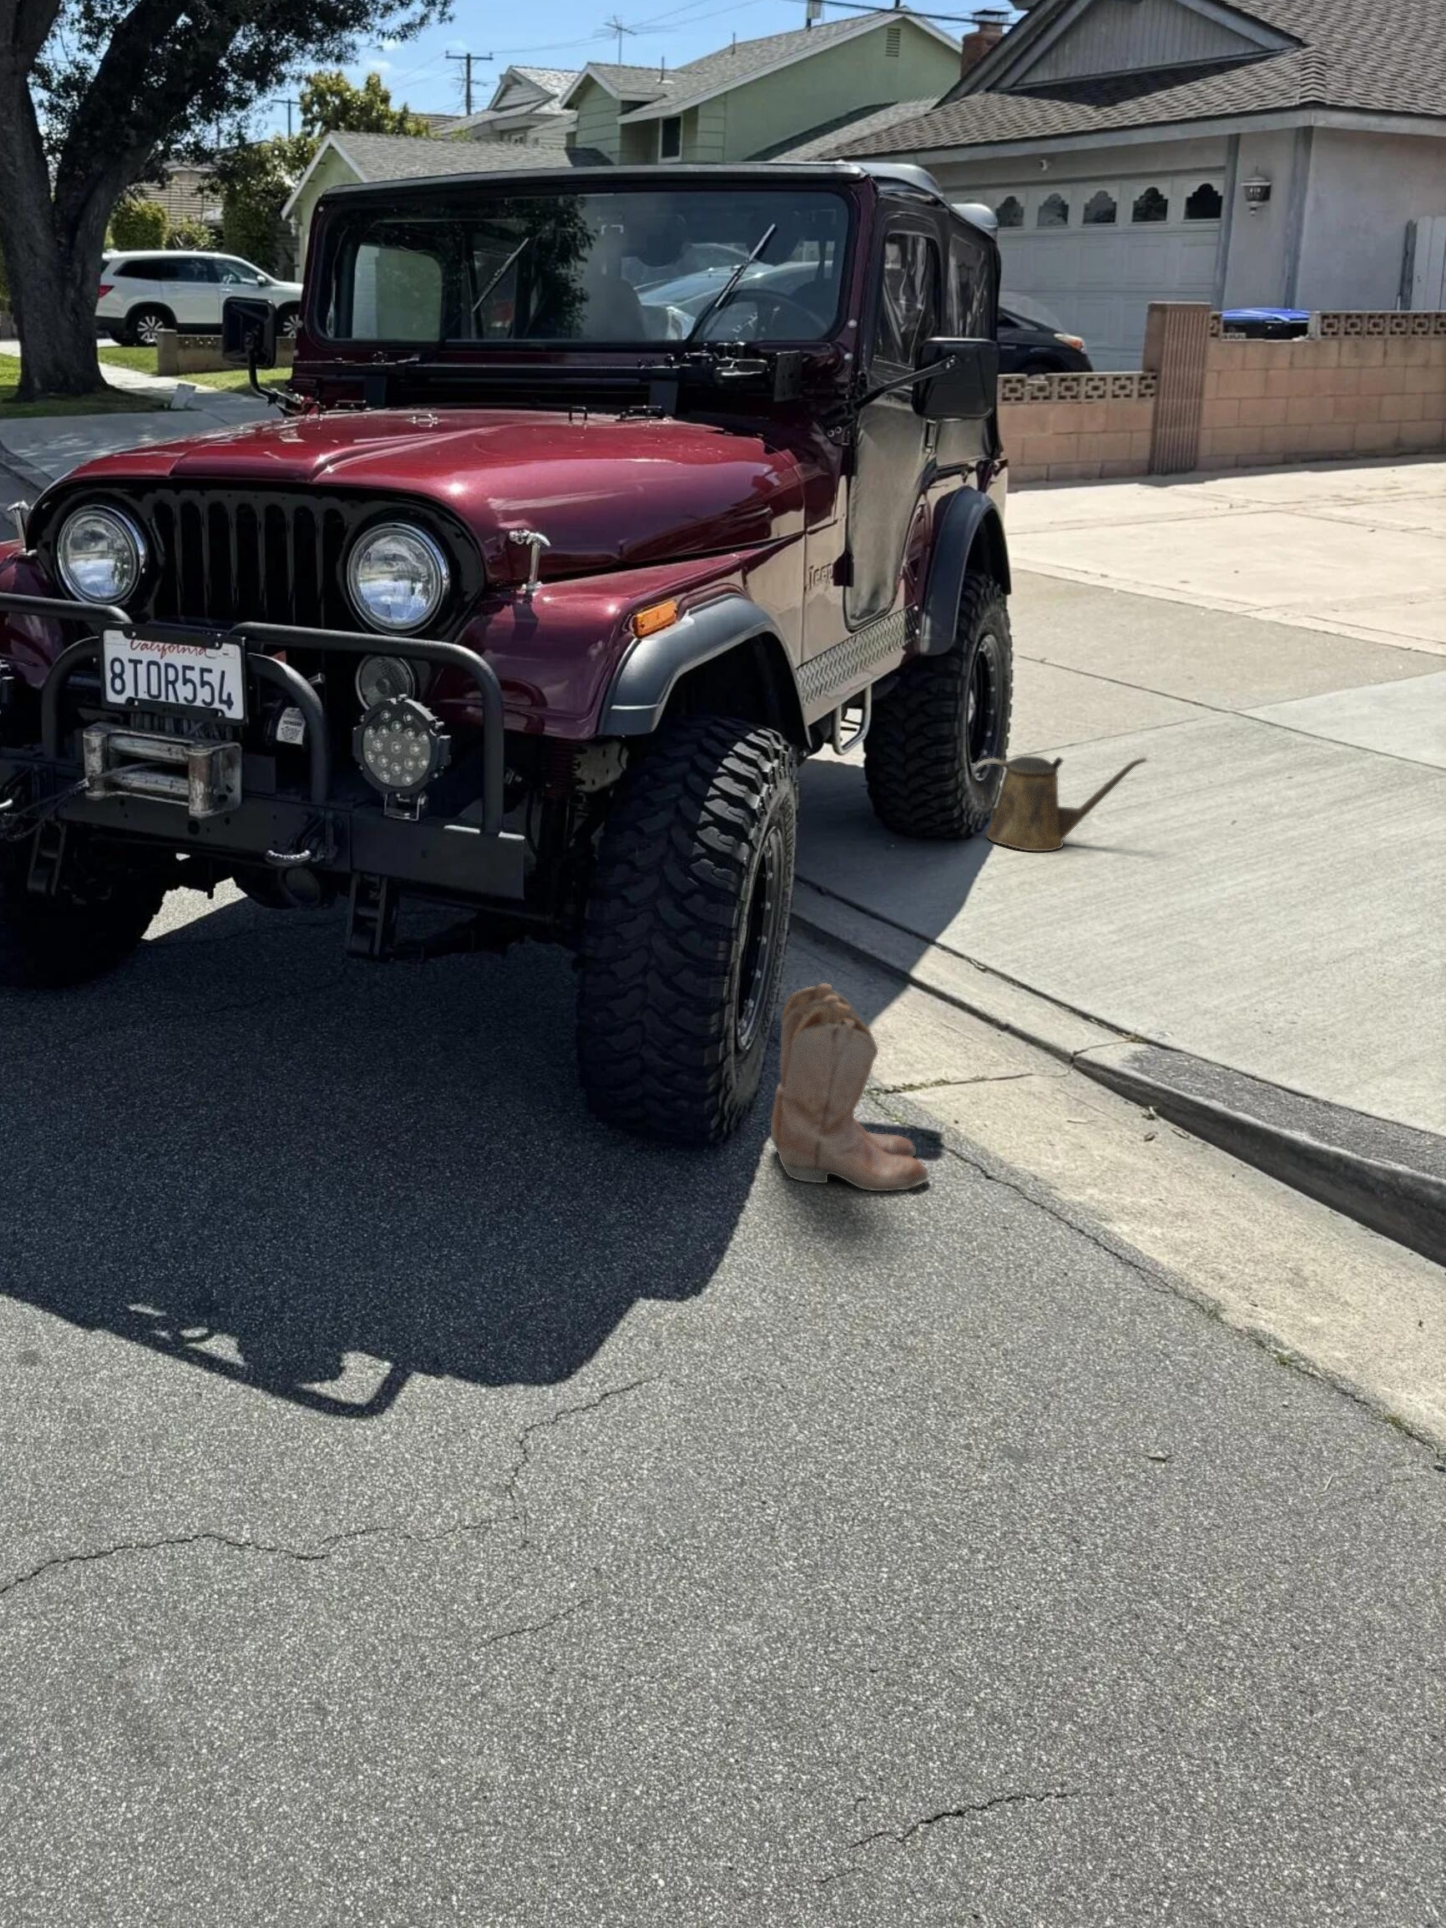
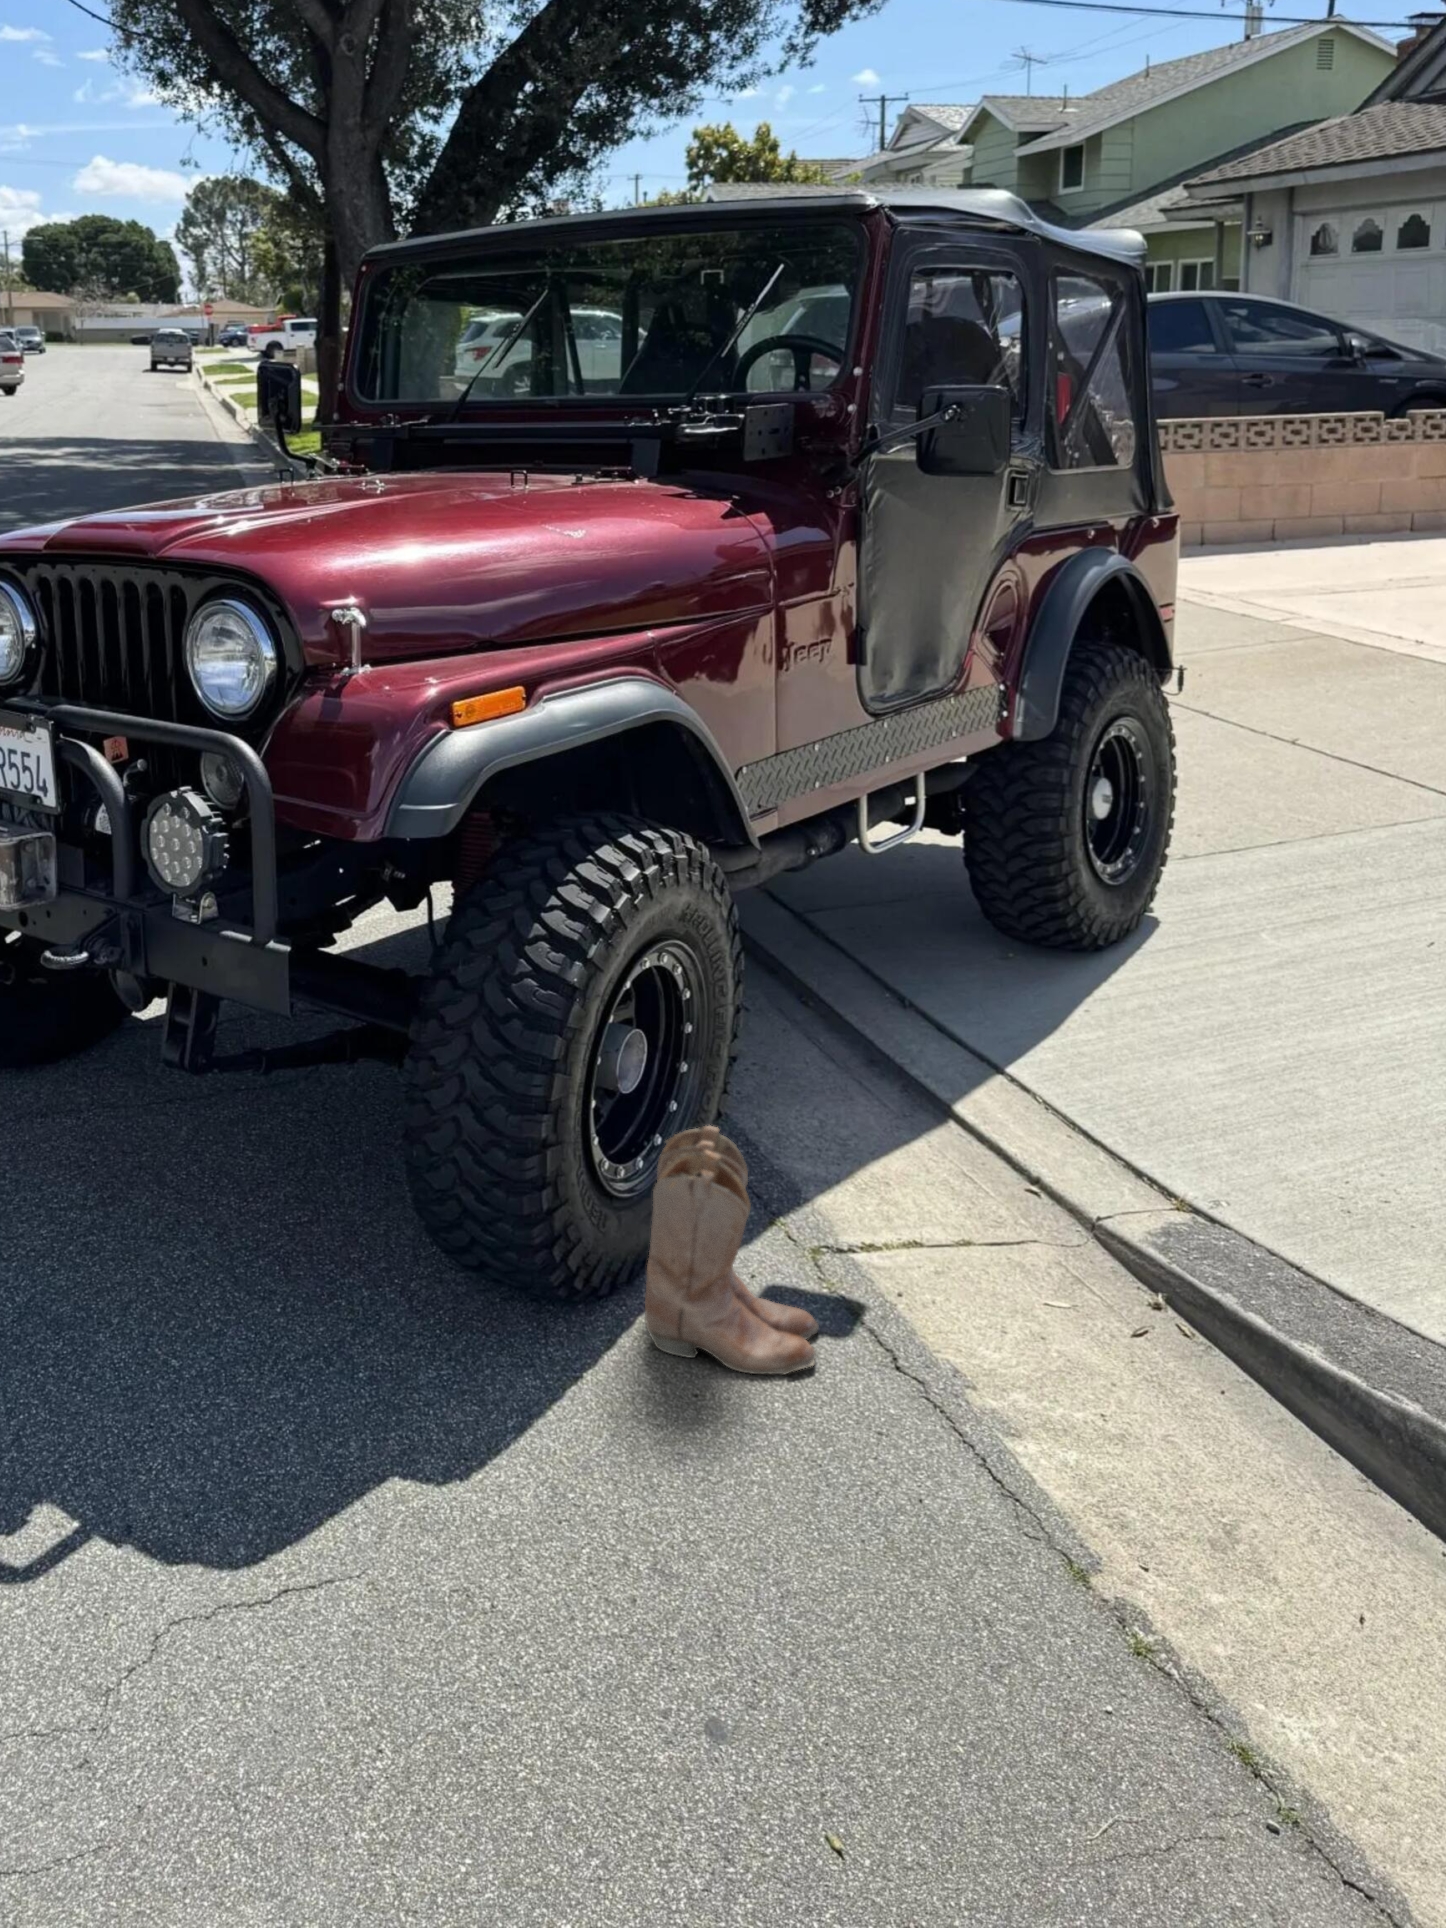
watering can: present [972,756,1146,851] -> none [1106,864,1312,975]

